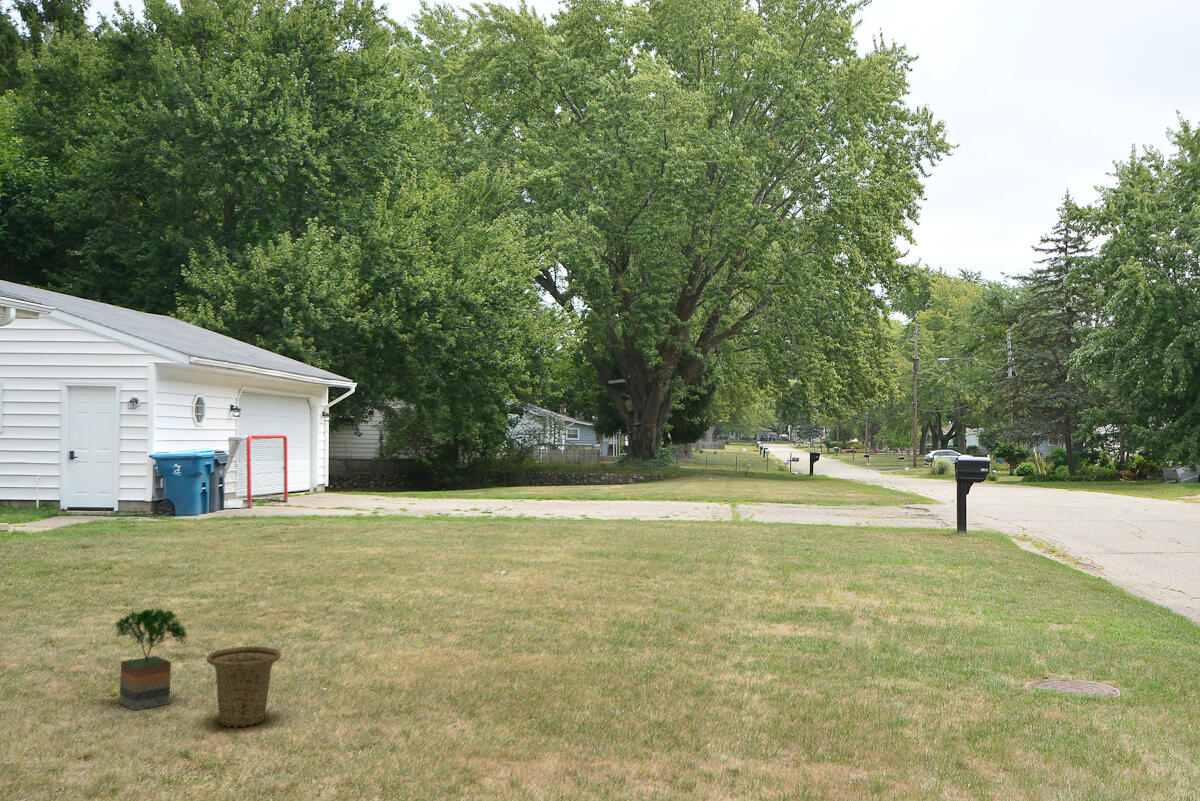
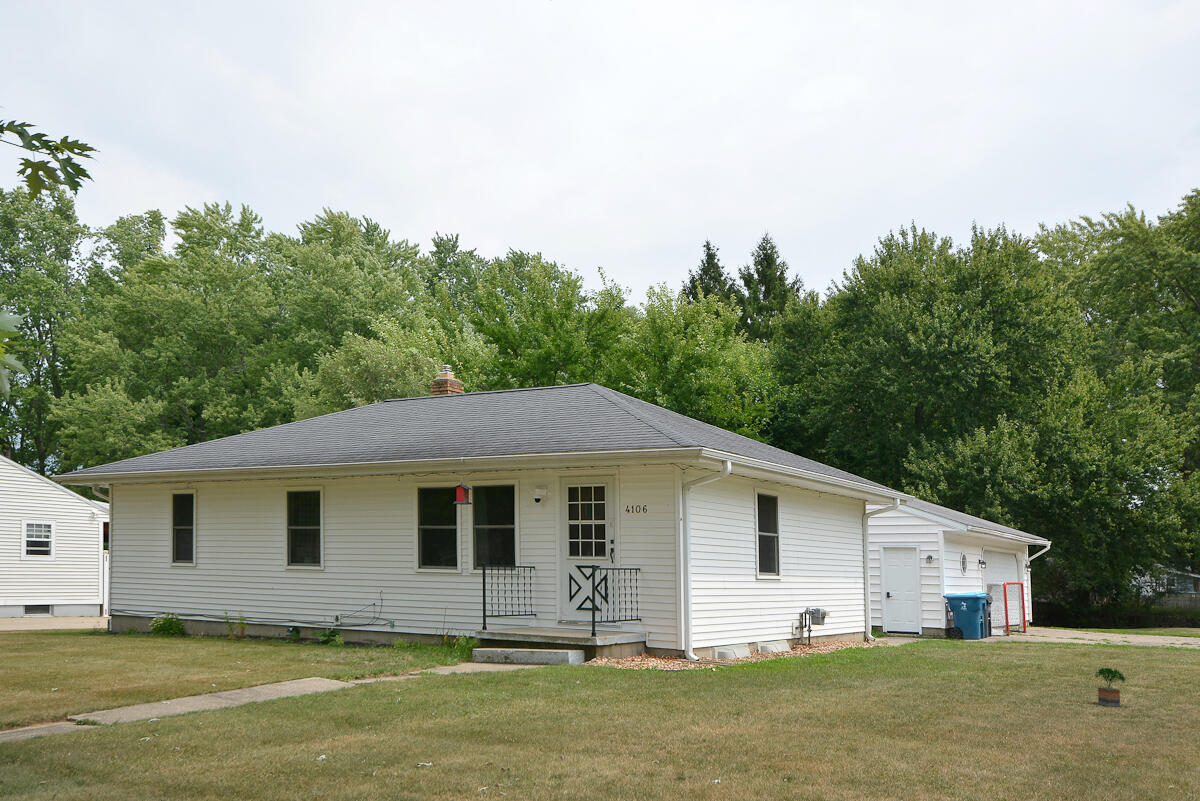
basket: present [207,646,281,727] -> none [1144,685,1175,716]

